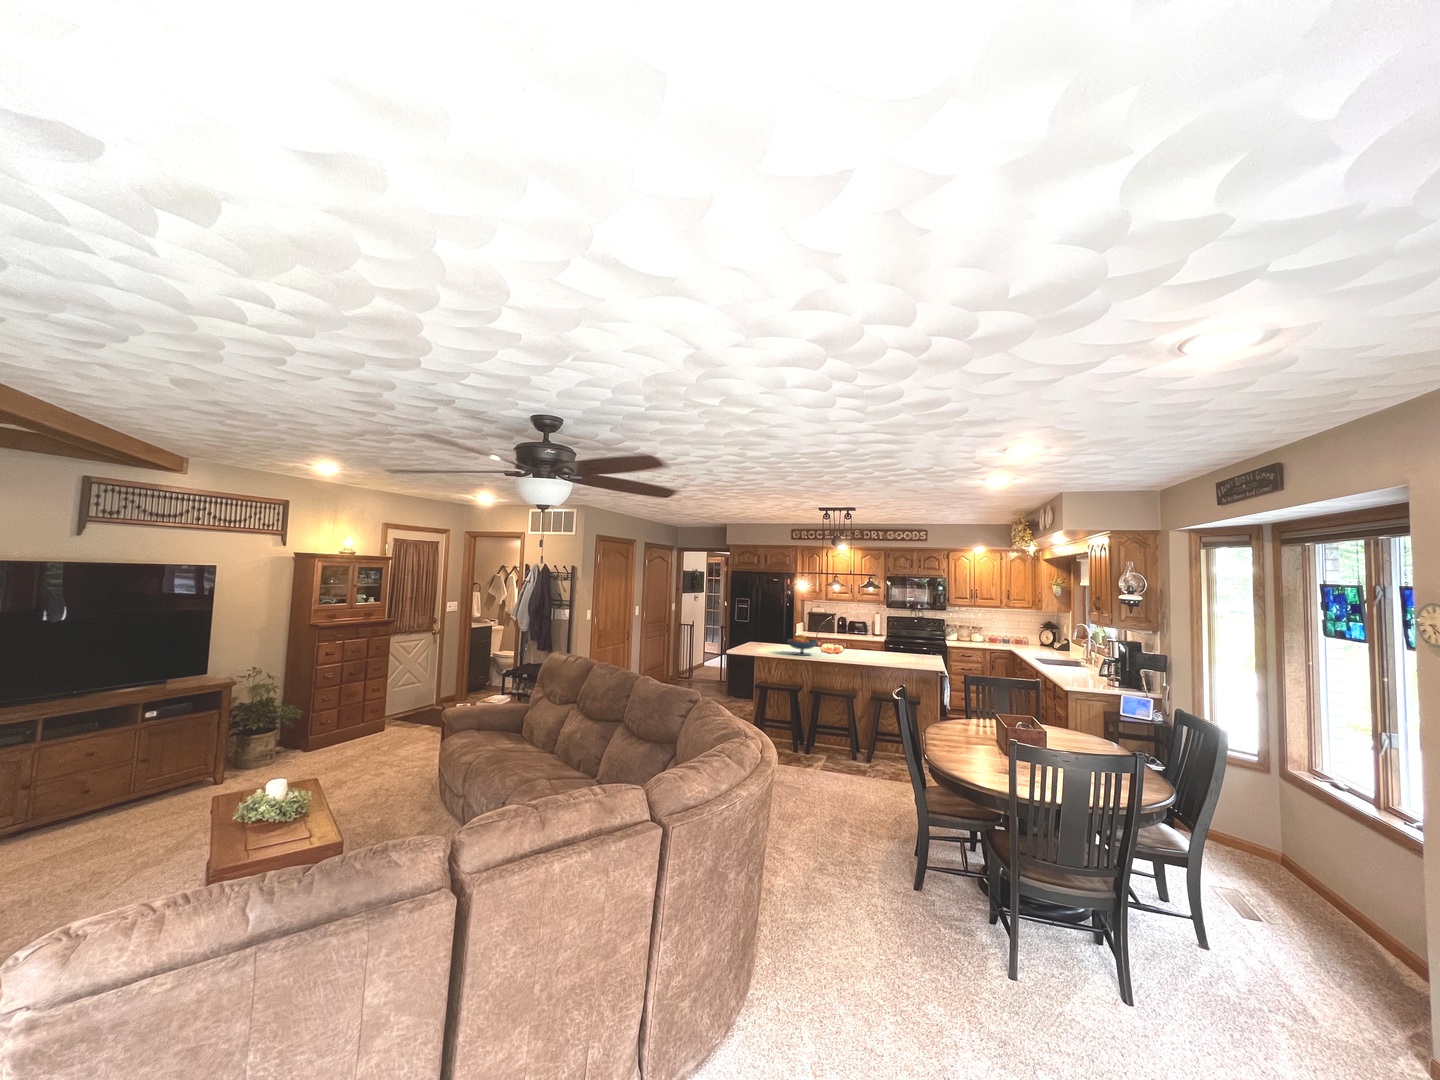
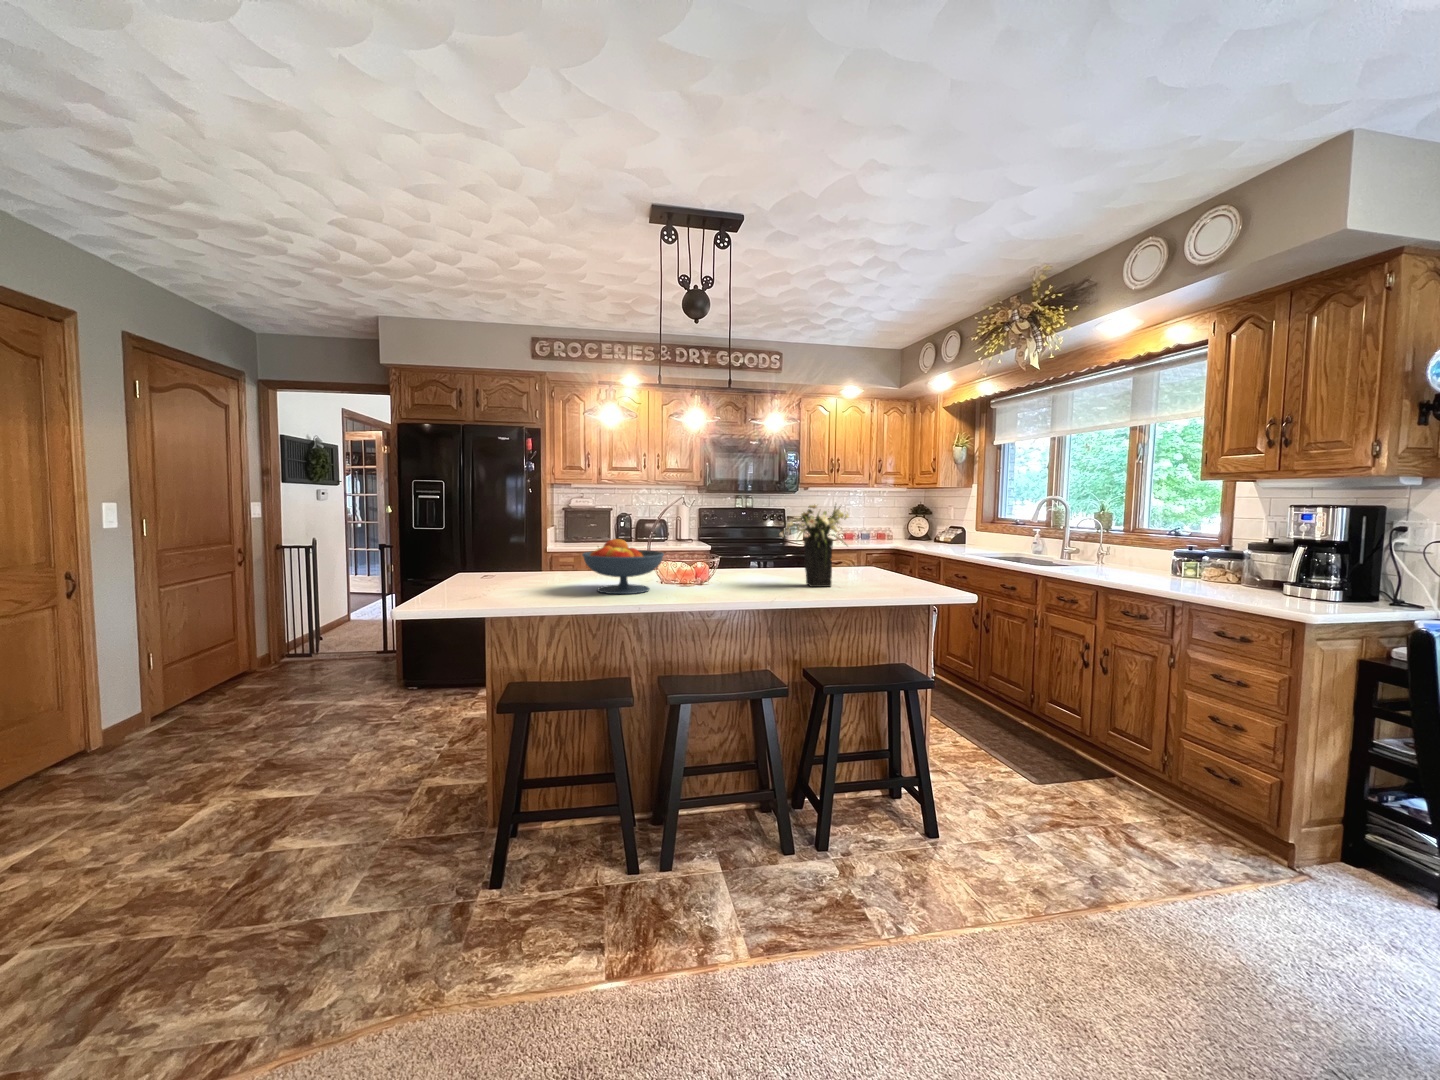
flower arrangement: none [864,625,896,660] -> present [779,504,849,587]

